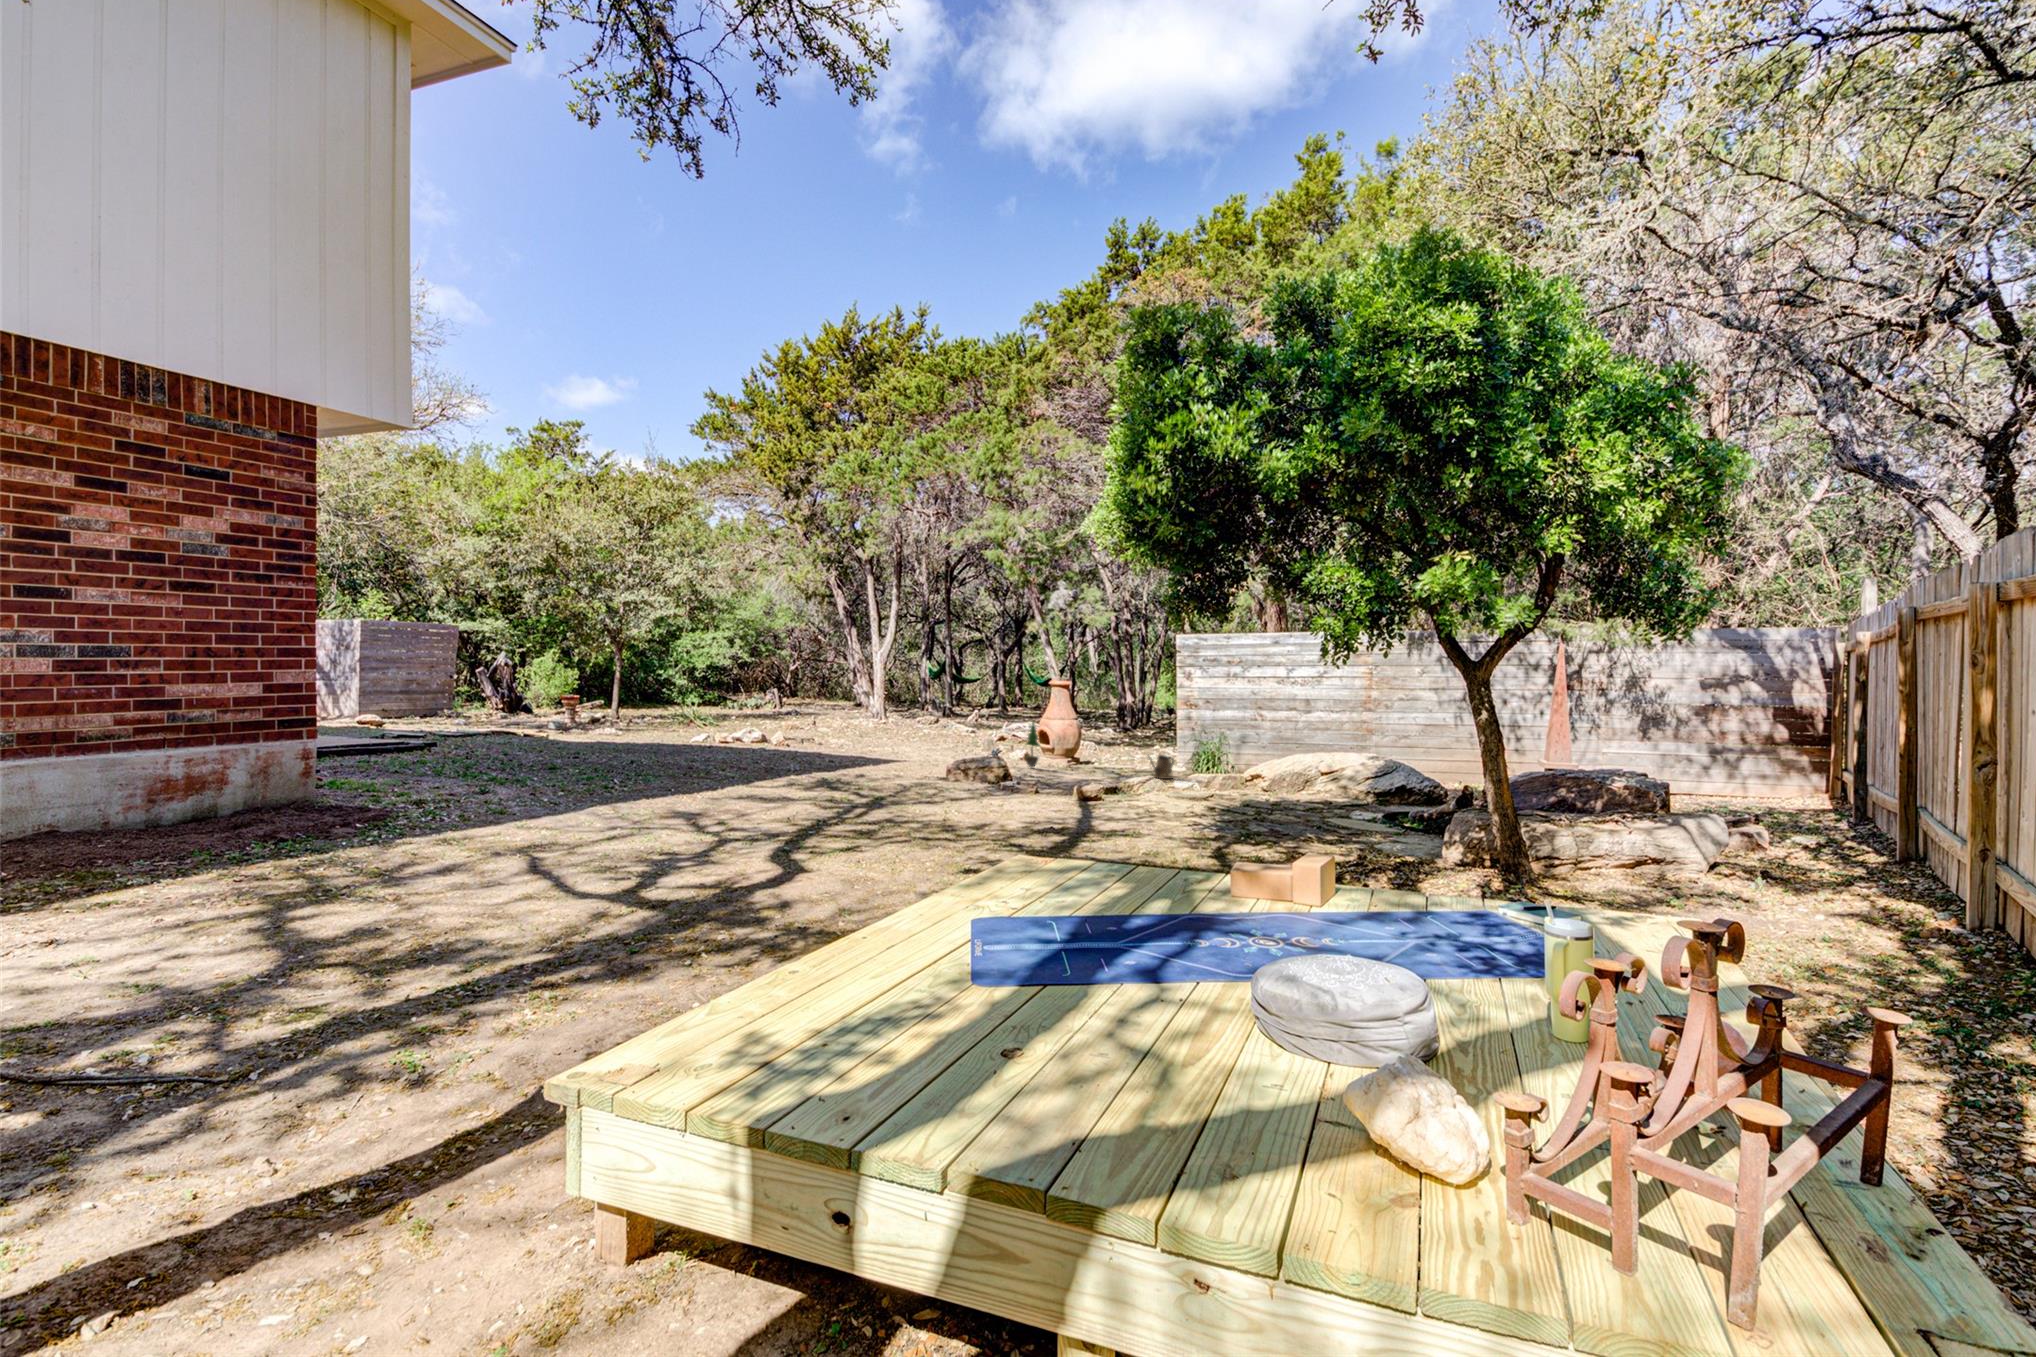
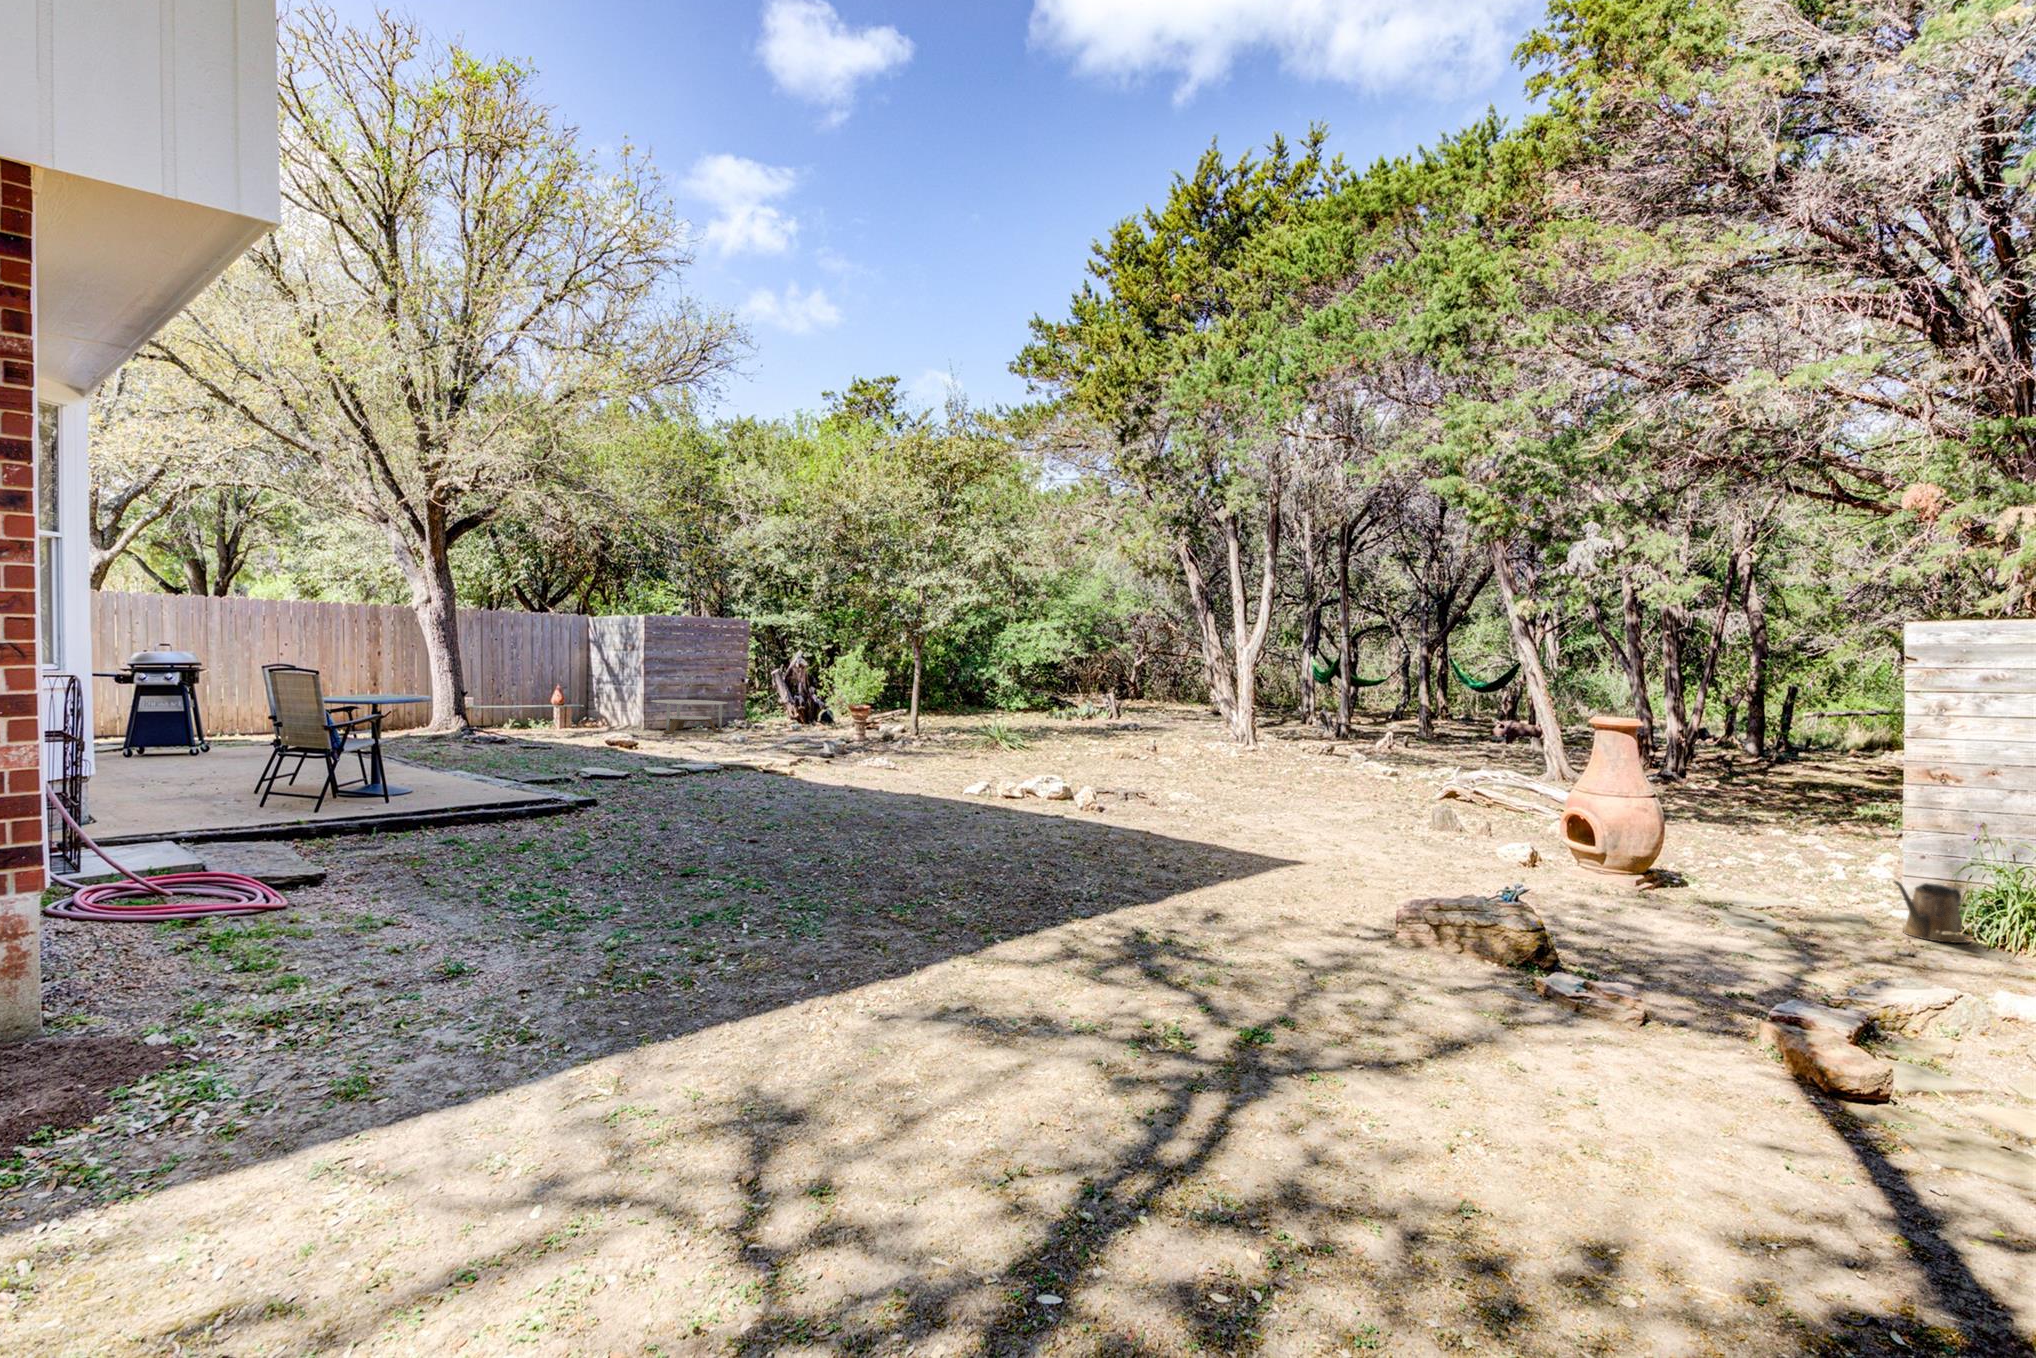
round table: none [370,694,446,722] -> present [651,700,727,733]
potted tree: present [1025,722,1040,767] -> none [1547,781,1586,876]

